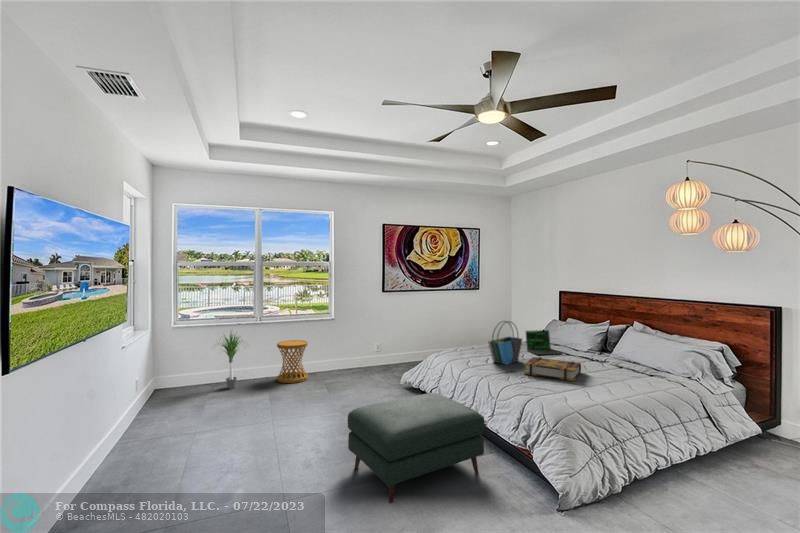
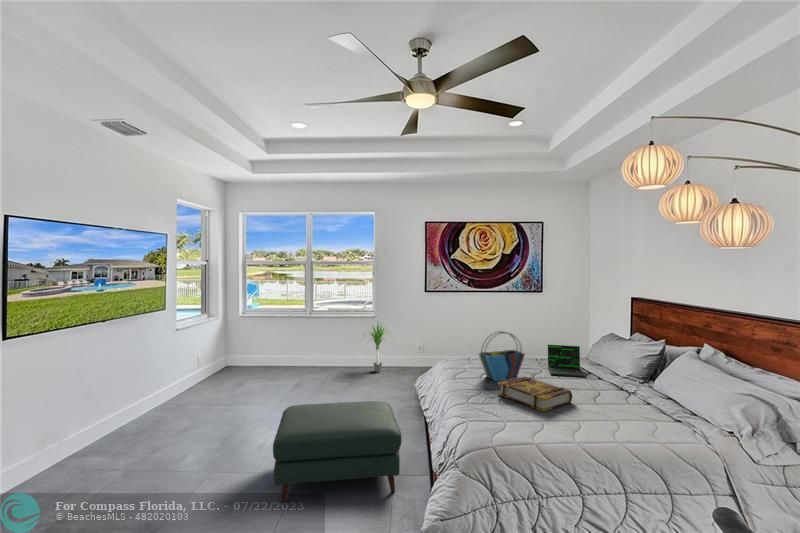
potted plant: present [222,334,240,389] -> present [370,324,388,372]
side table: present [277,340,308,383] -> none [314,334,343,374]

